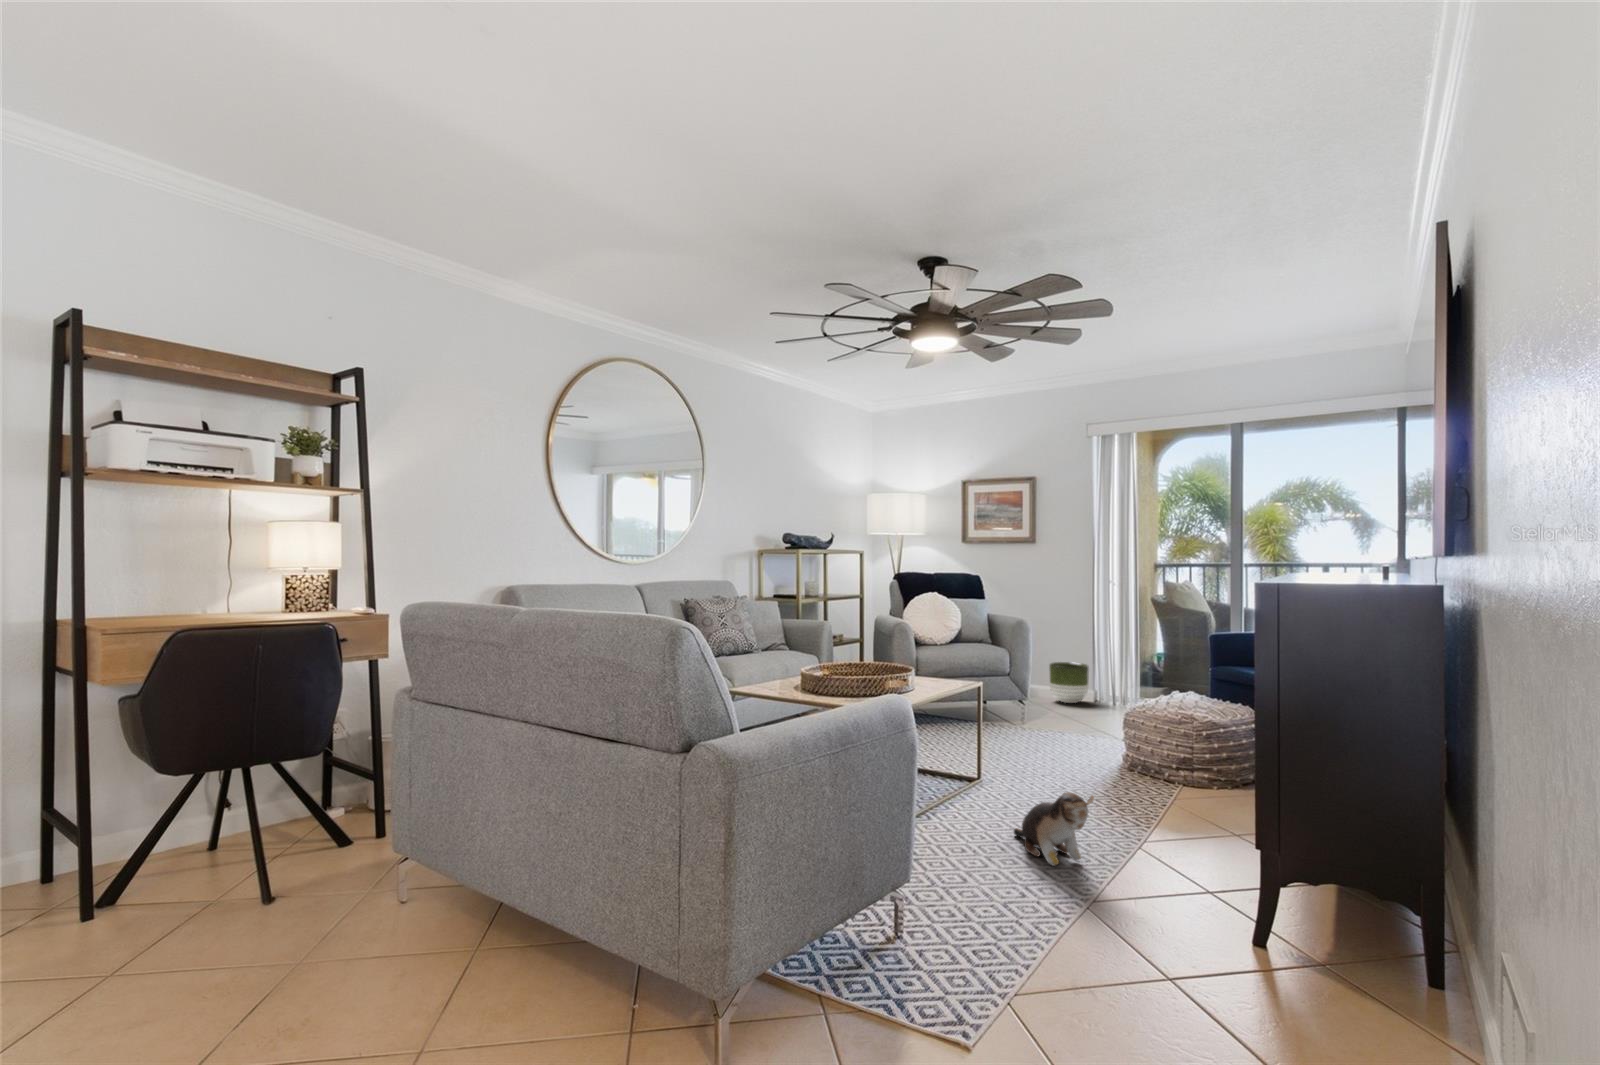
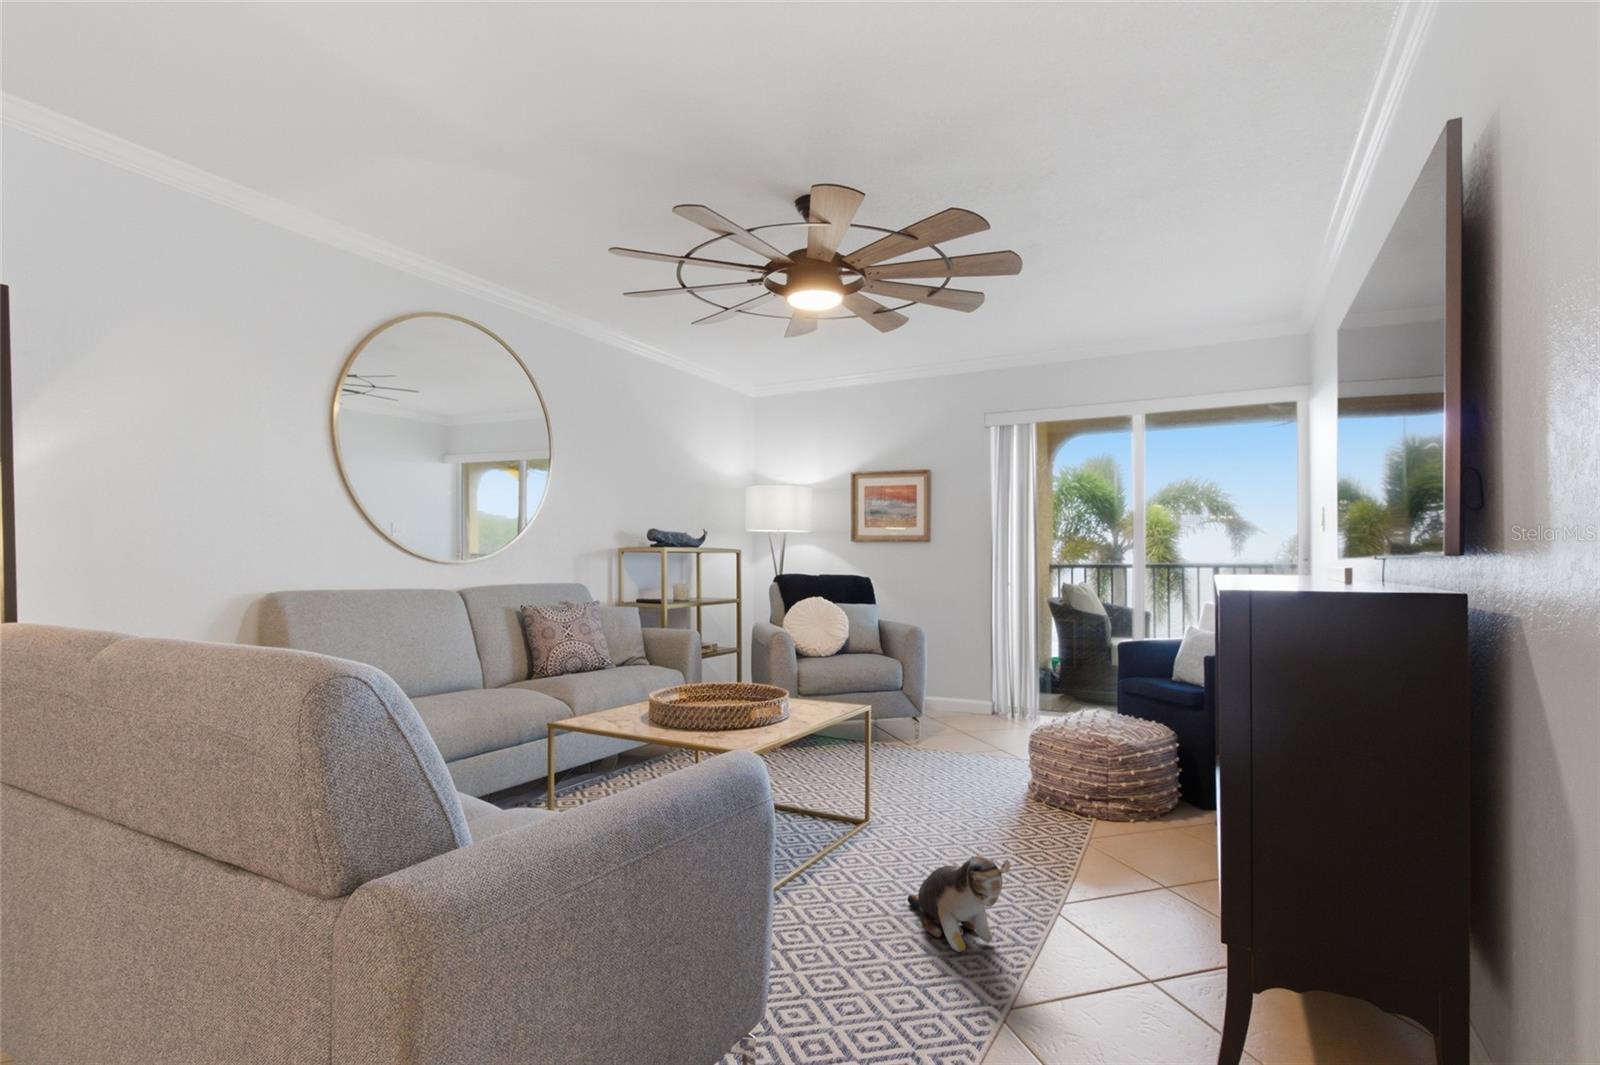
planter: present [1049,662,1089,703] -> none [943,671,984,716]

